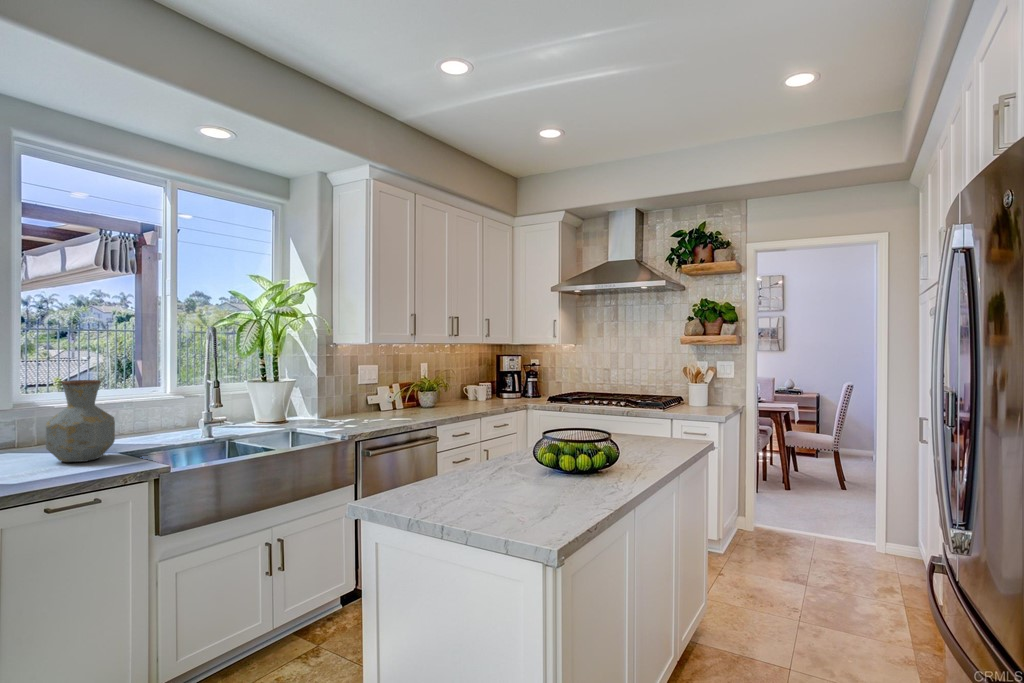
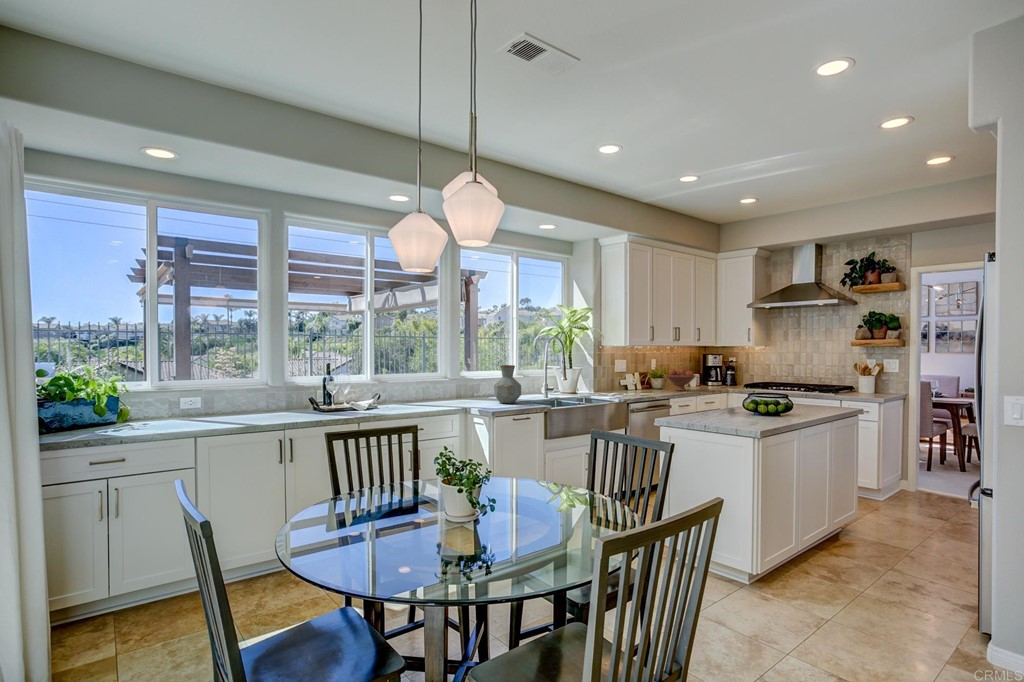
fruit bowl: none [439,377,482,411] -> present [666,369,696,391]

